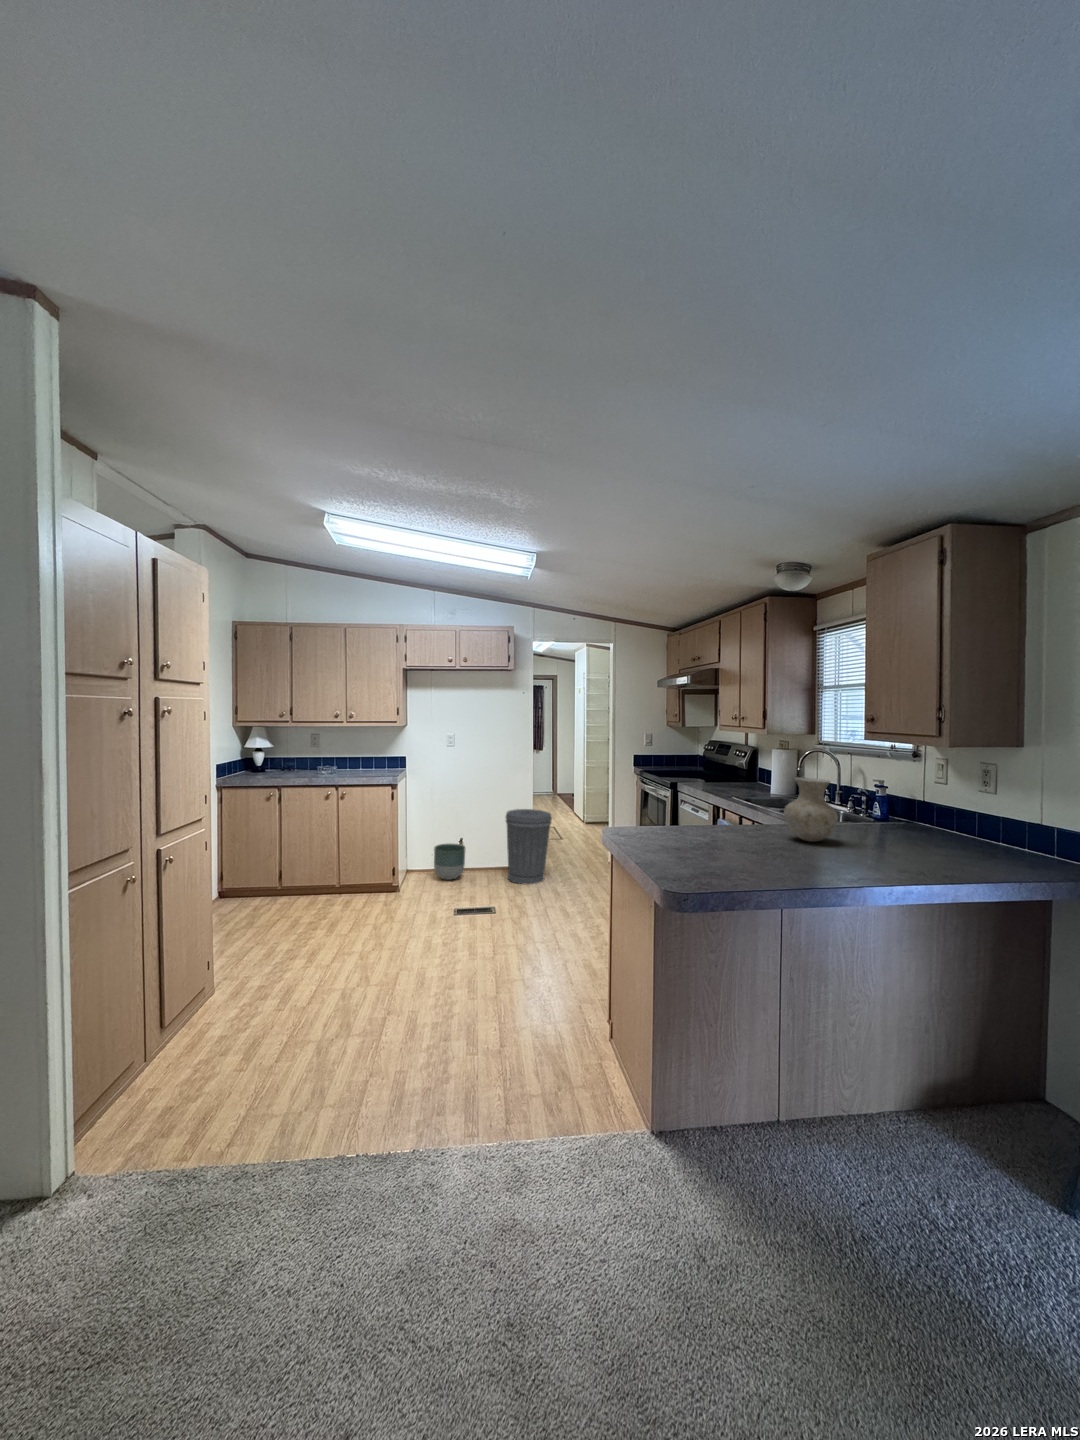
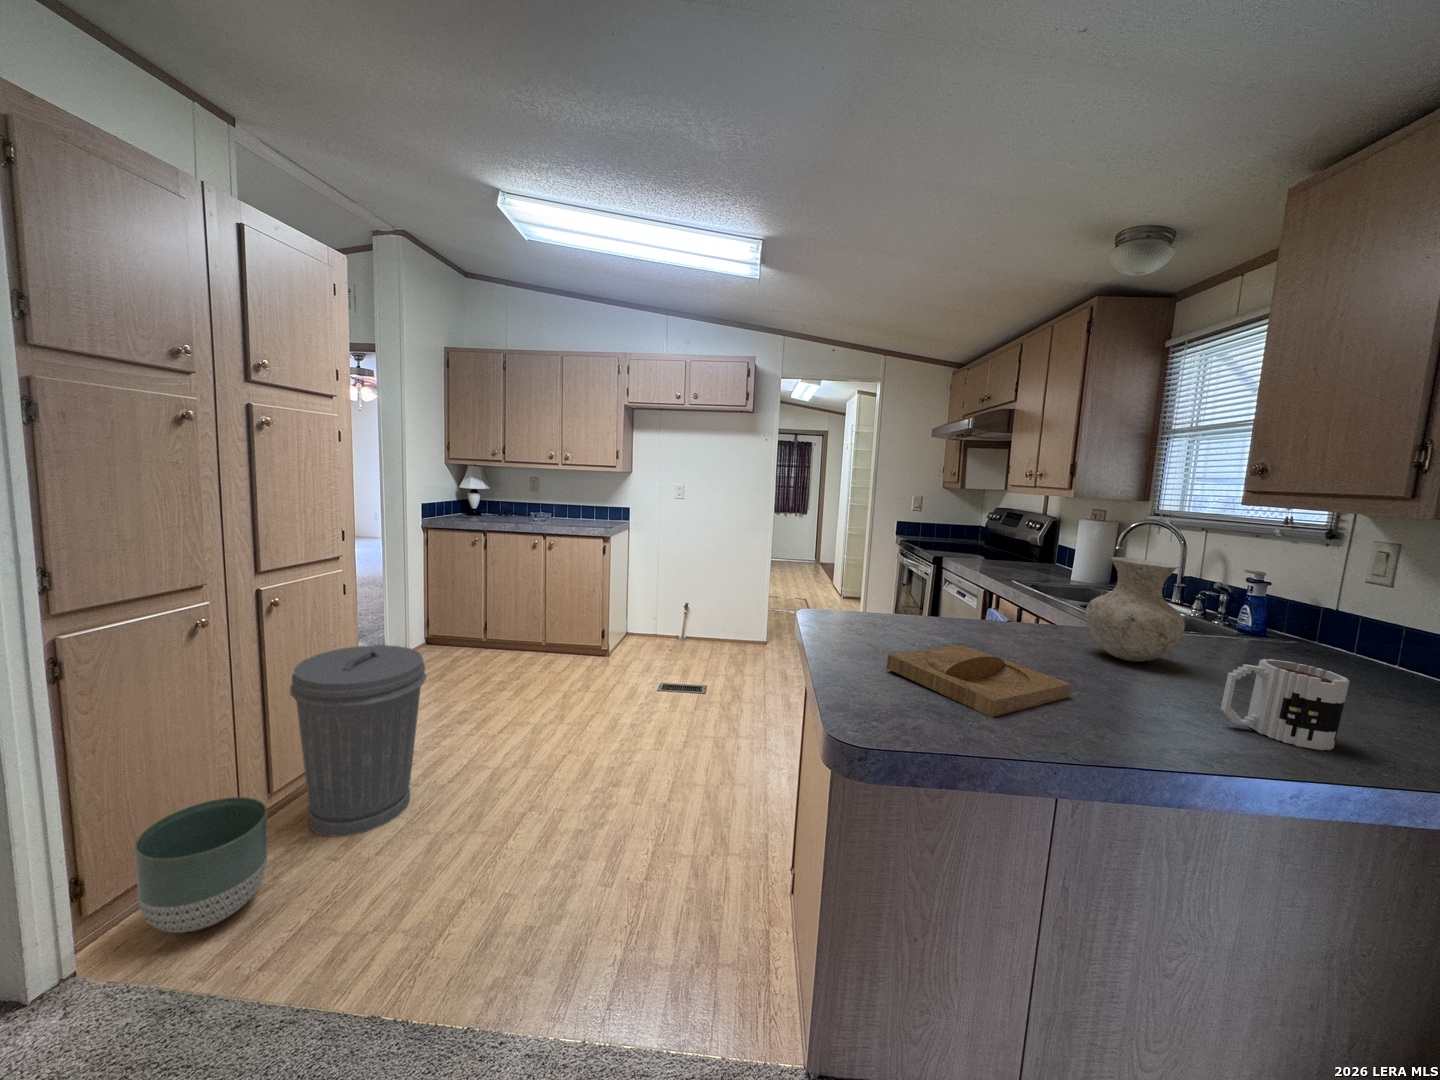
trash can: present [506,809,552,884] -> present [290,645,427,837]
mug: none [856,829,910,874] -> present [1221,659,1350,750]
tray: none [677,839,781,875] -> present [887,645,1071,717]
planter: present [434,844,465,880] -> present [134,797,268,933]

